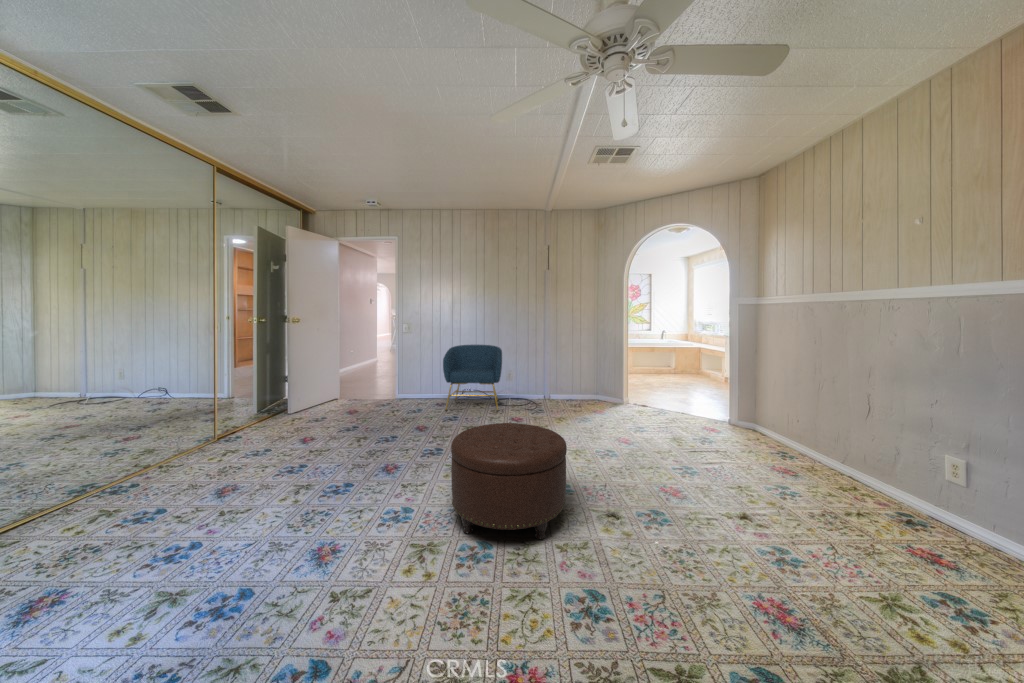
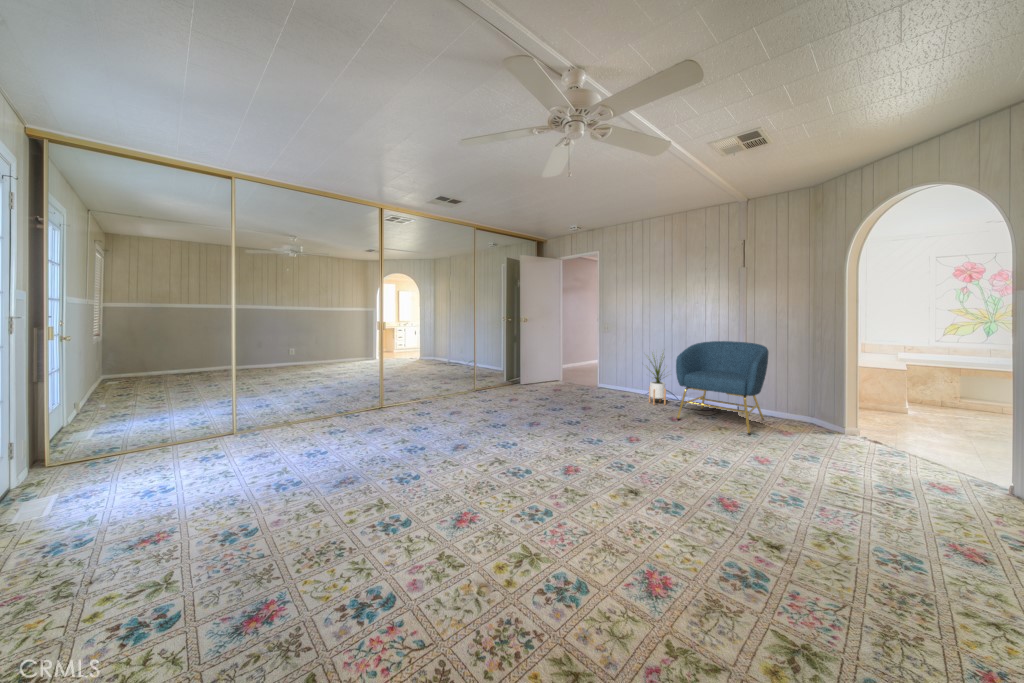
house plant: none [406,353,434,404] -> present [649,355,666,405]
ottoman: present [451,423,567,539] -> none [569,446,731,623]

